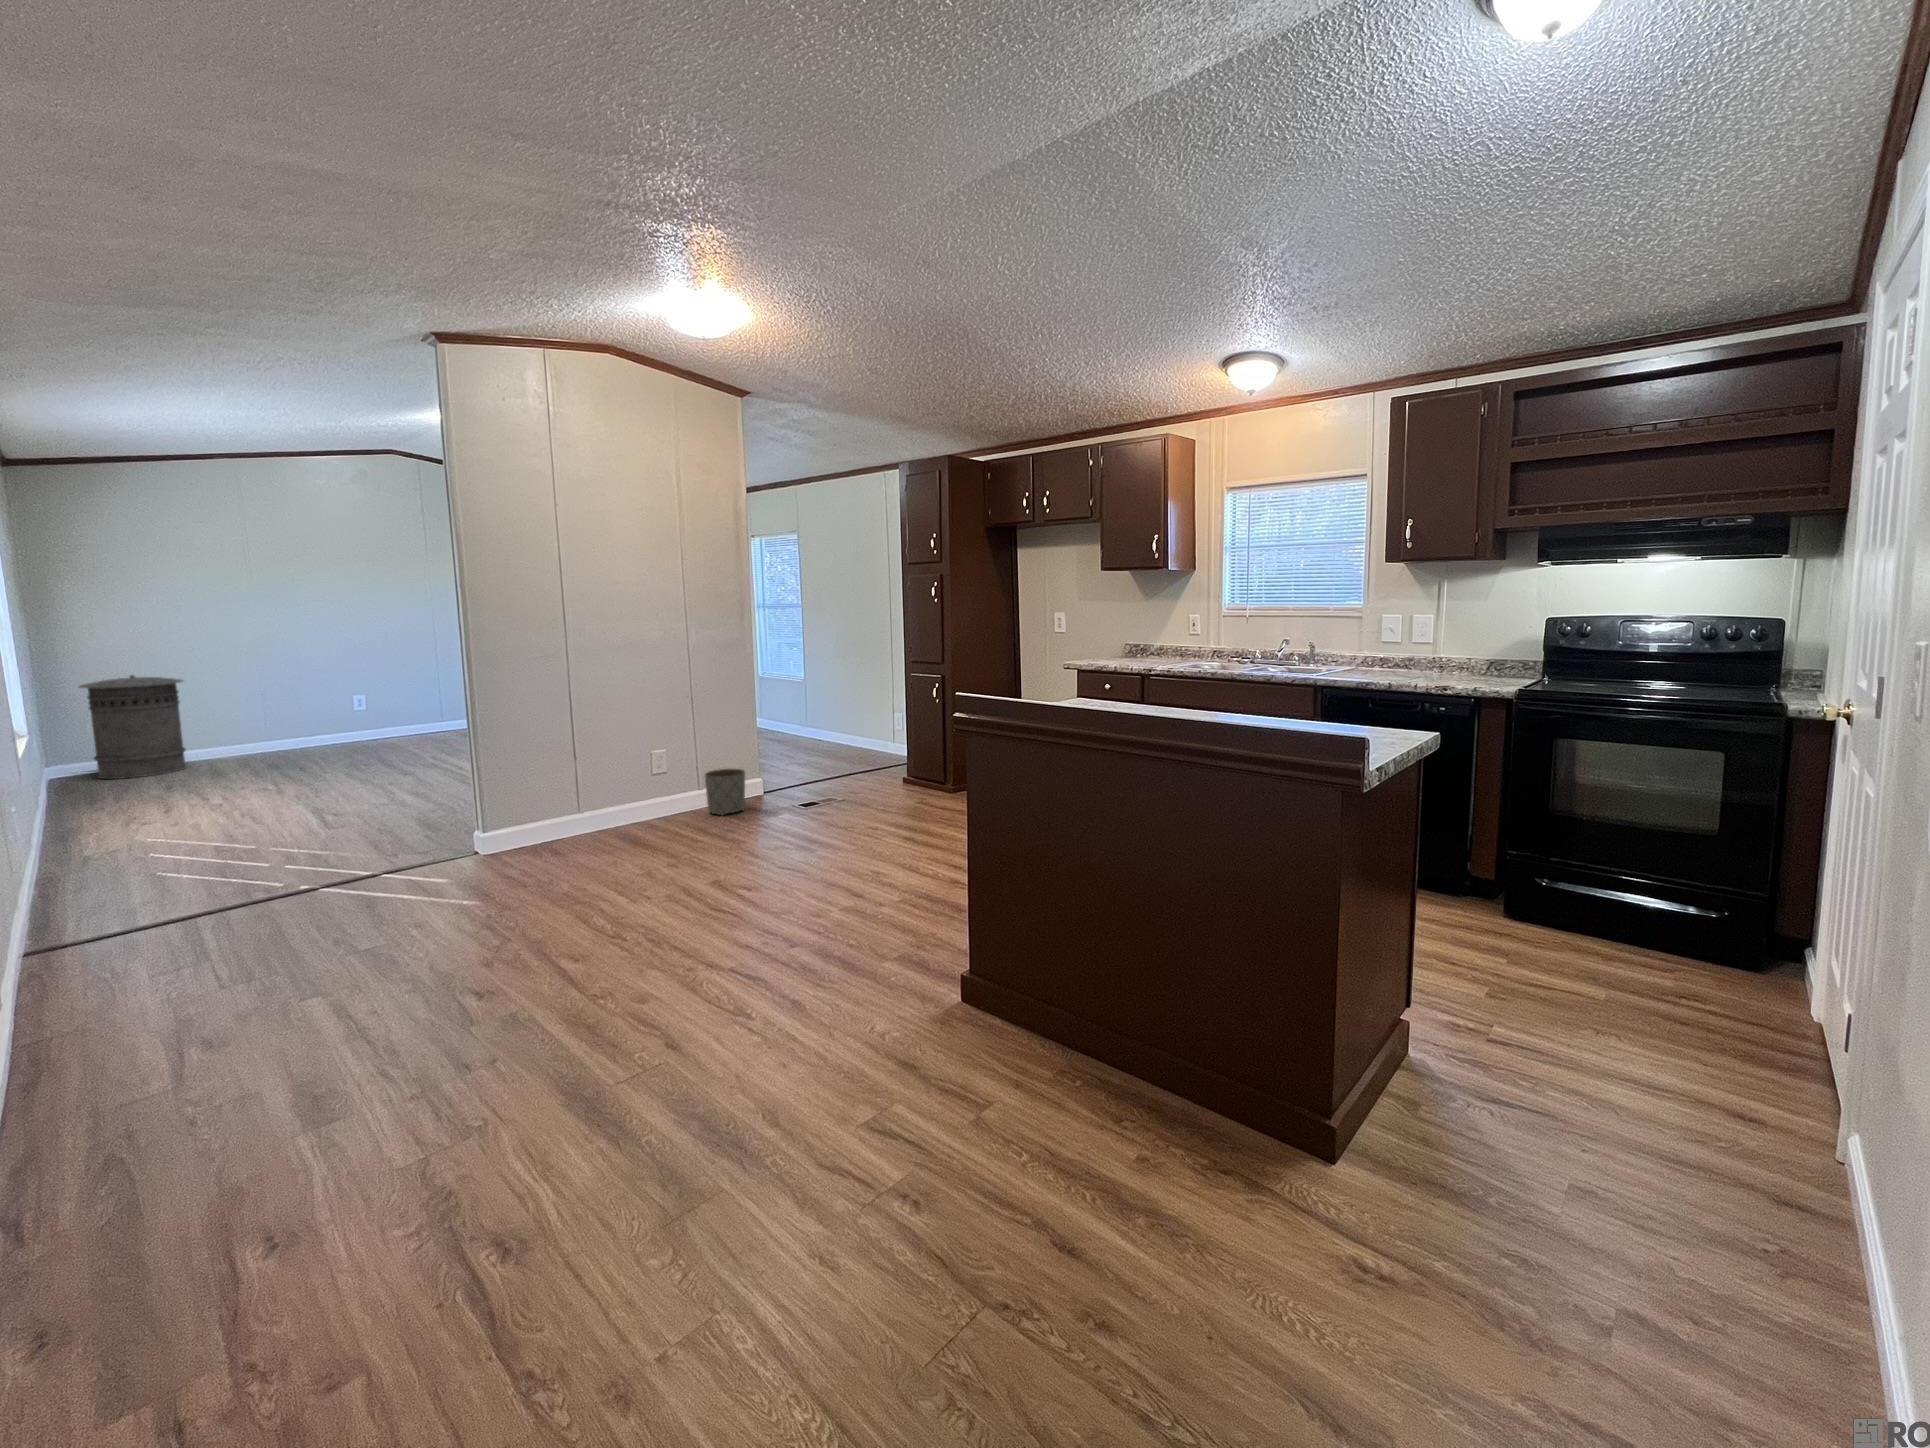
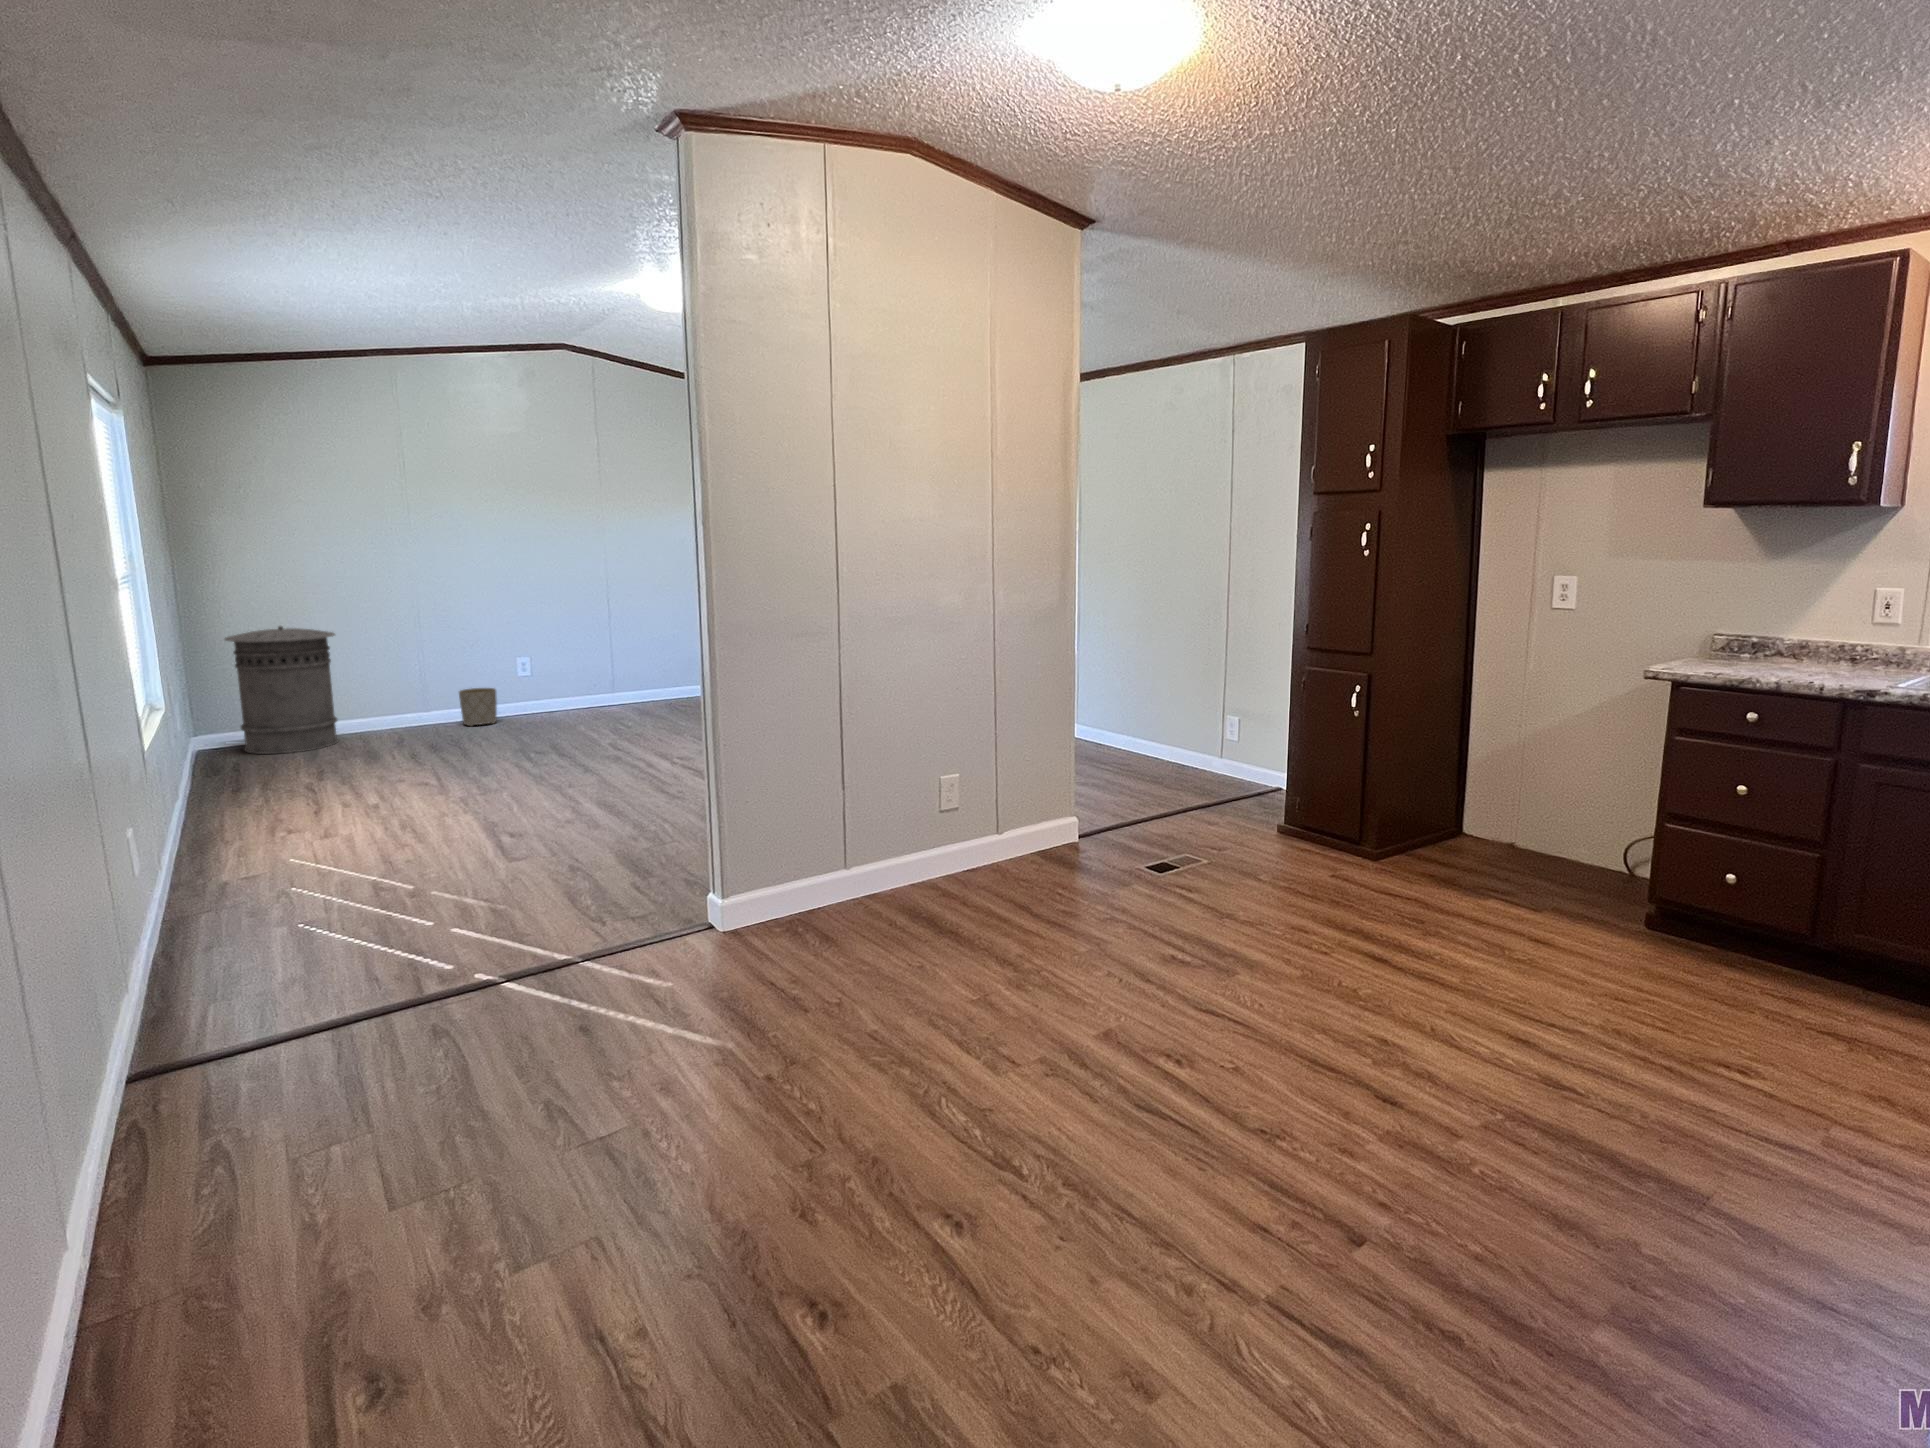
planter: present [705,769,745,815] -> present [459,688,497,726]

